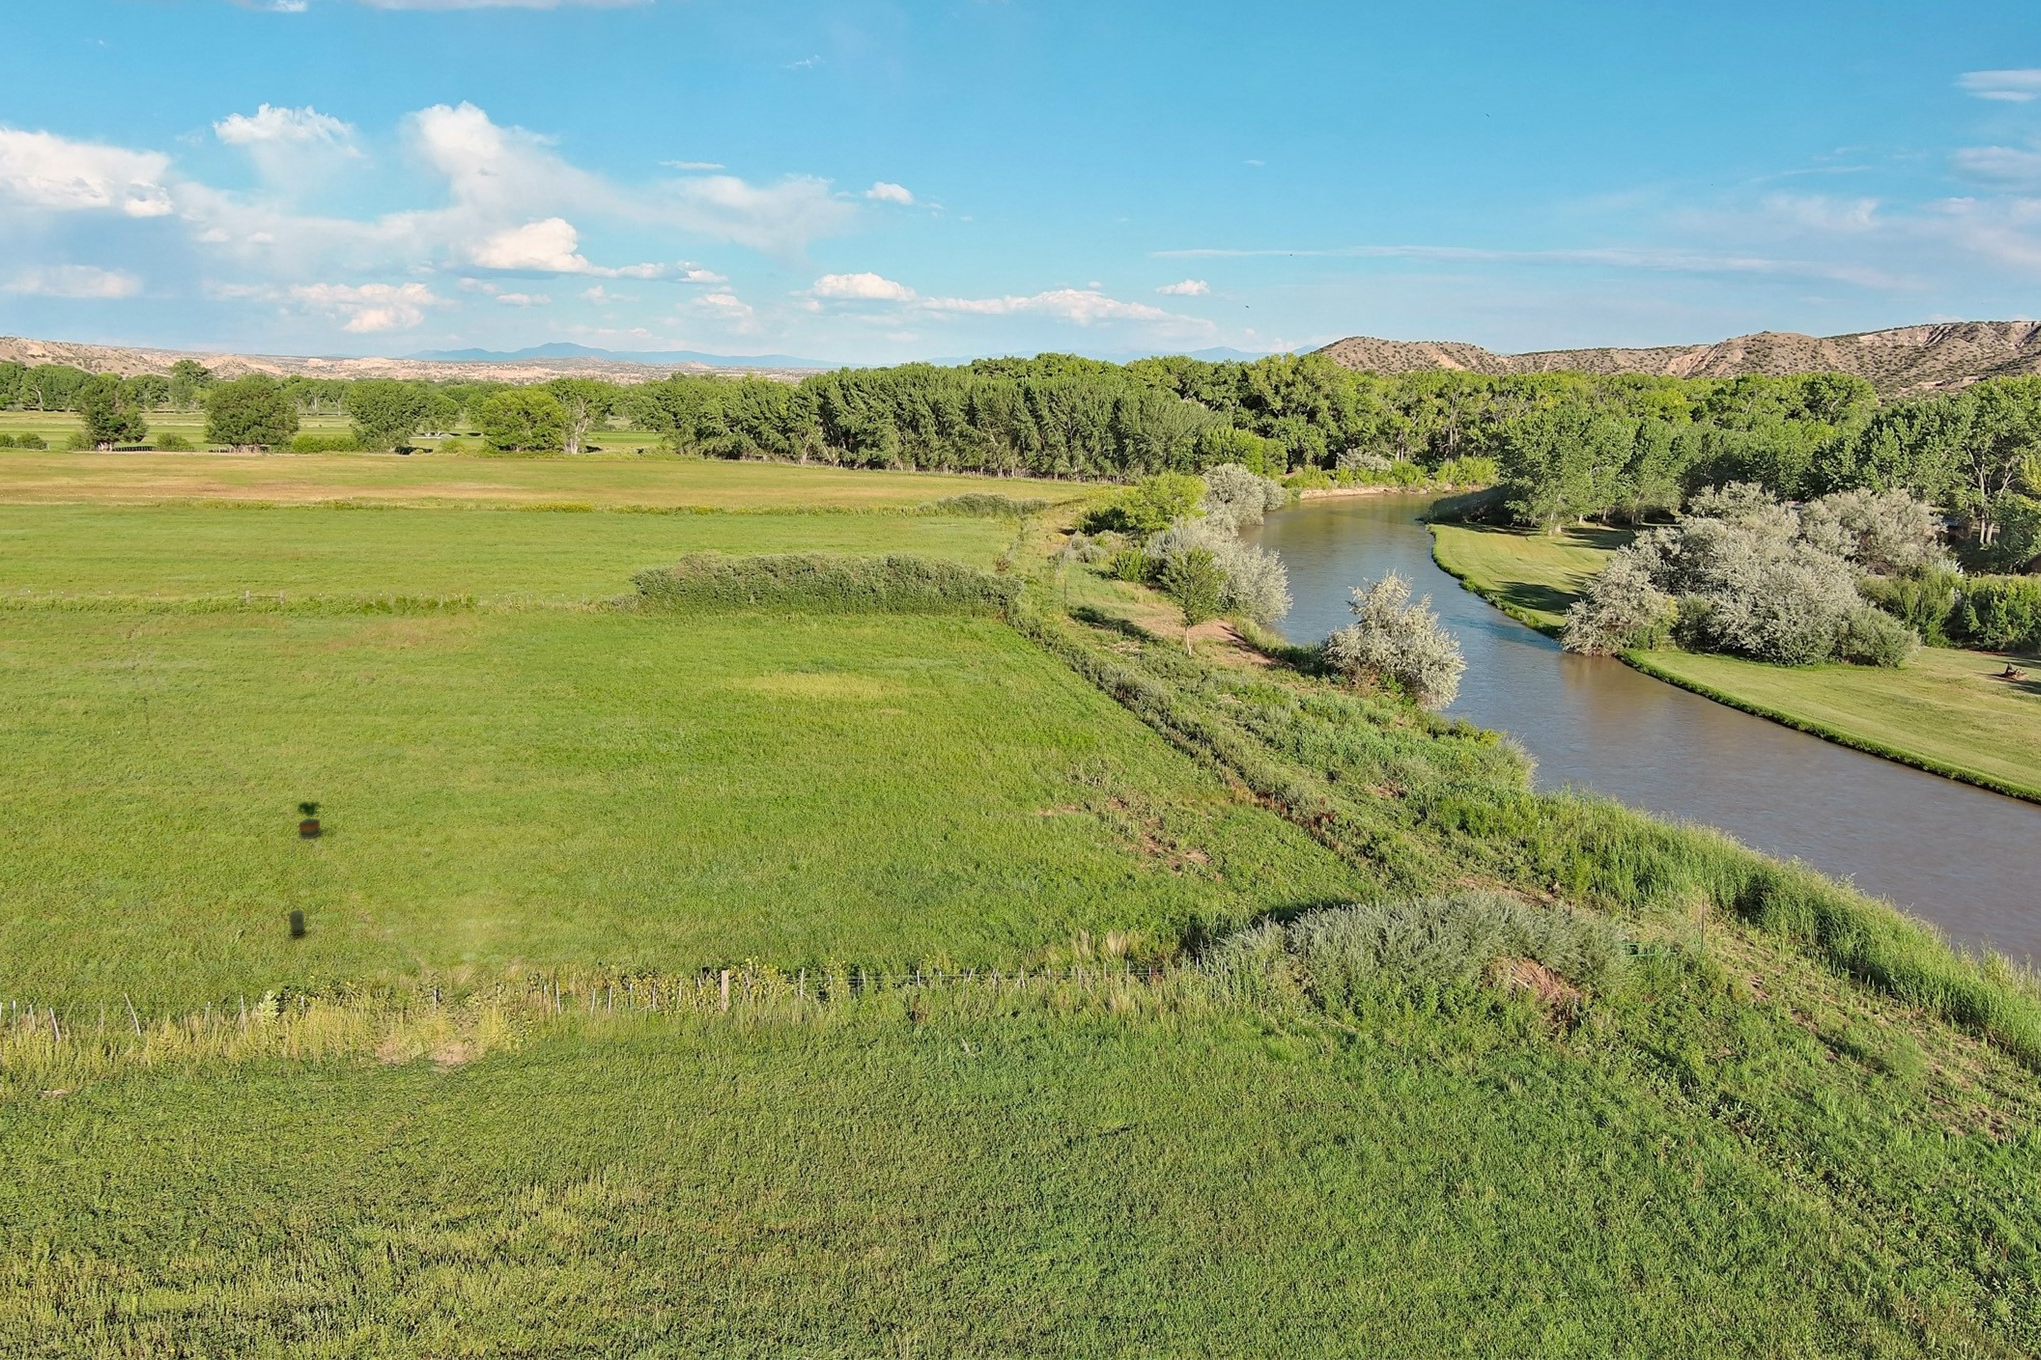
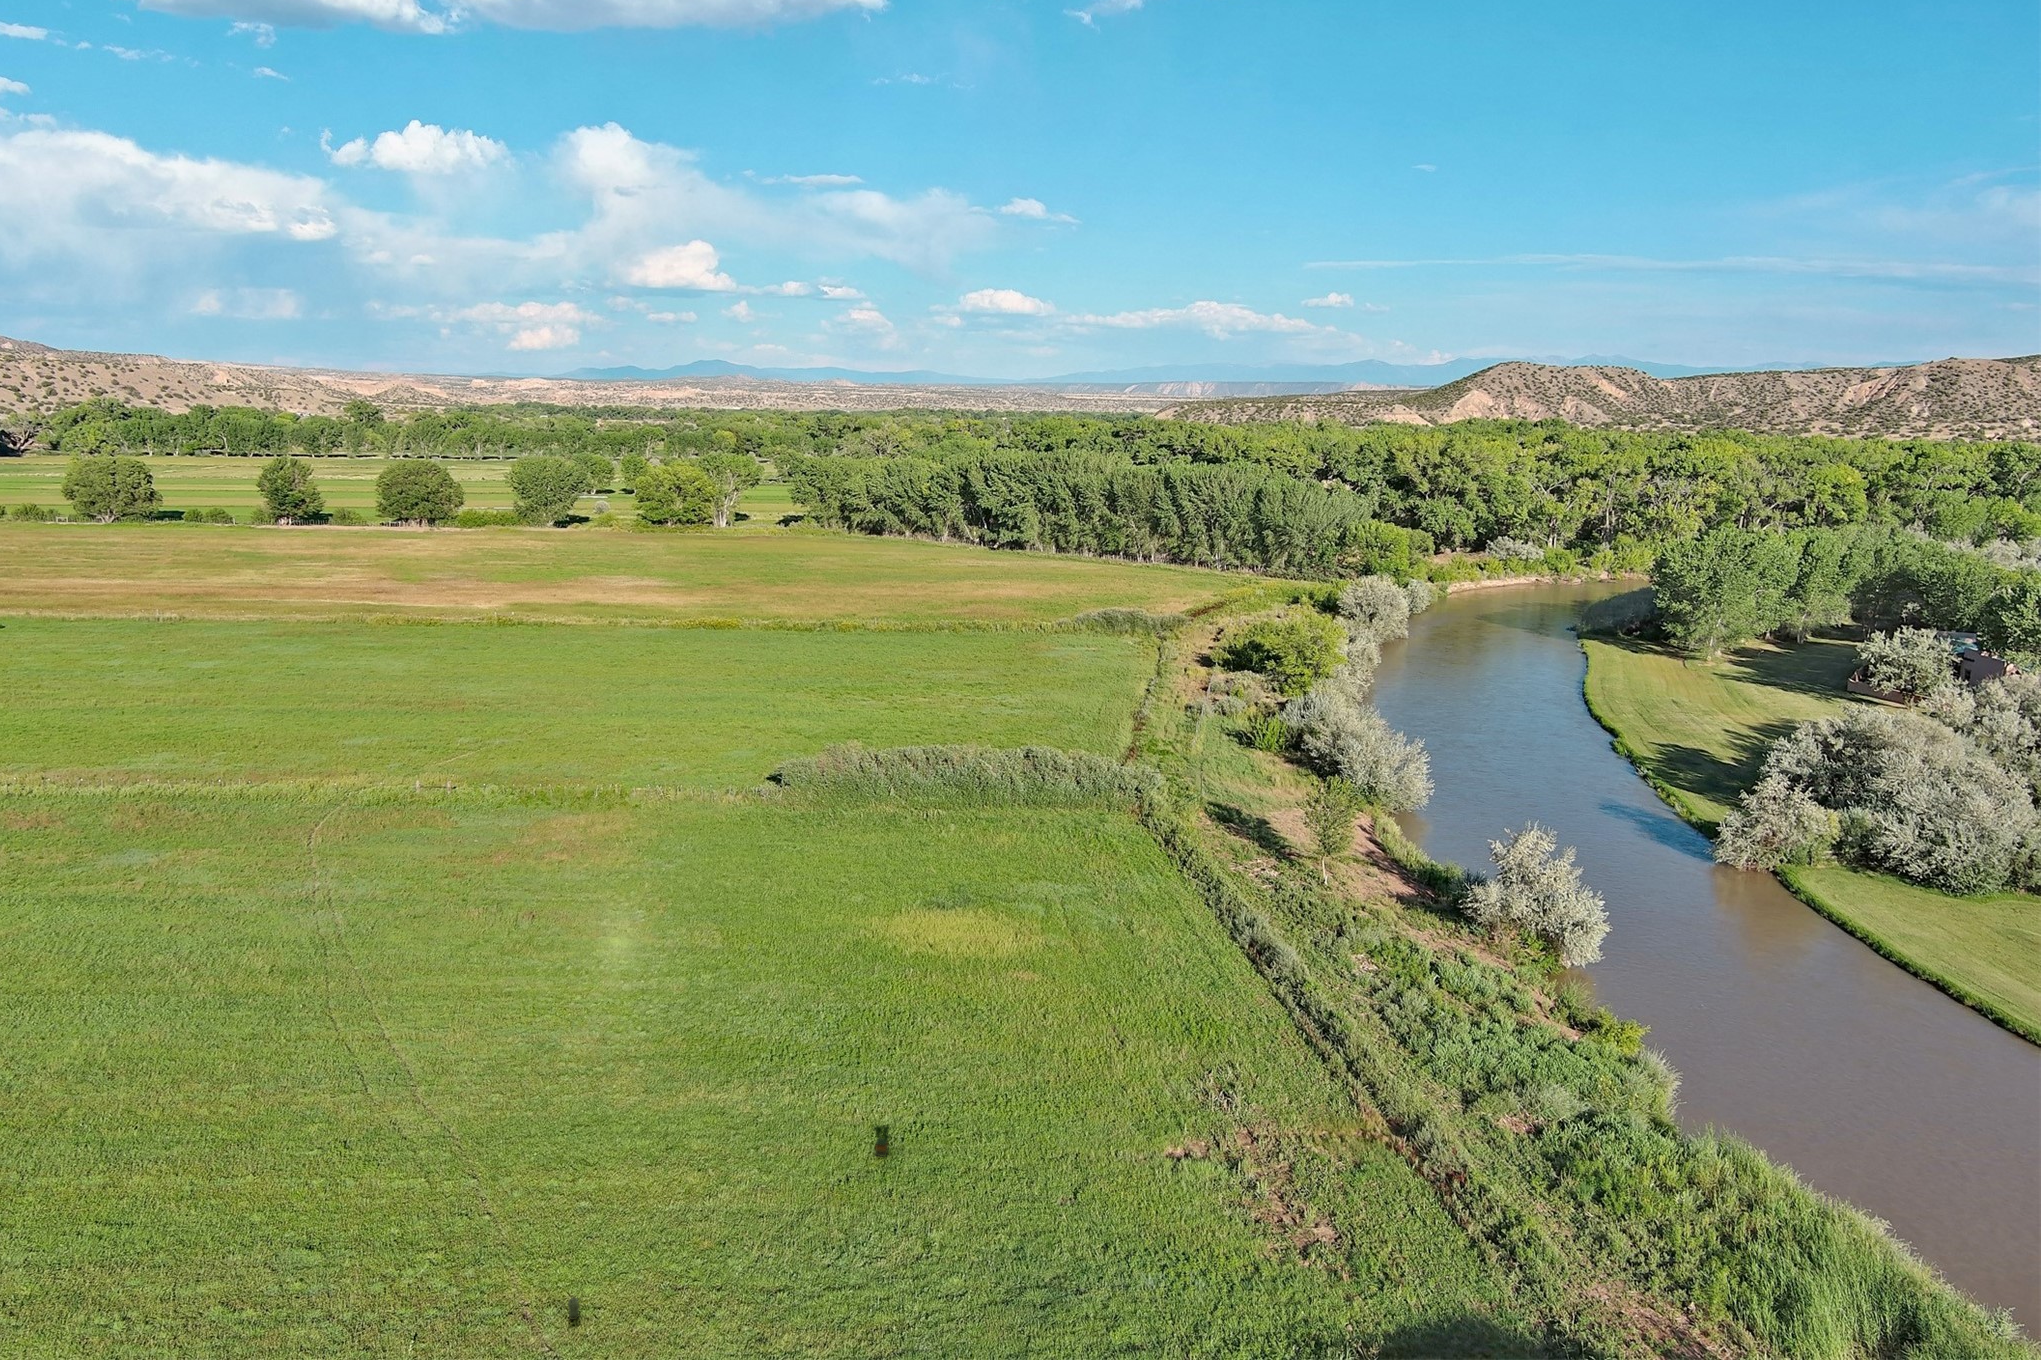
potted tree: present [298,801,323,839] -> present [873,1125,891,1157]

